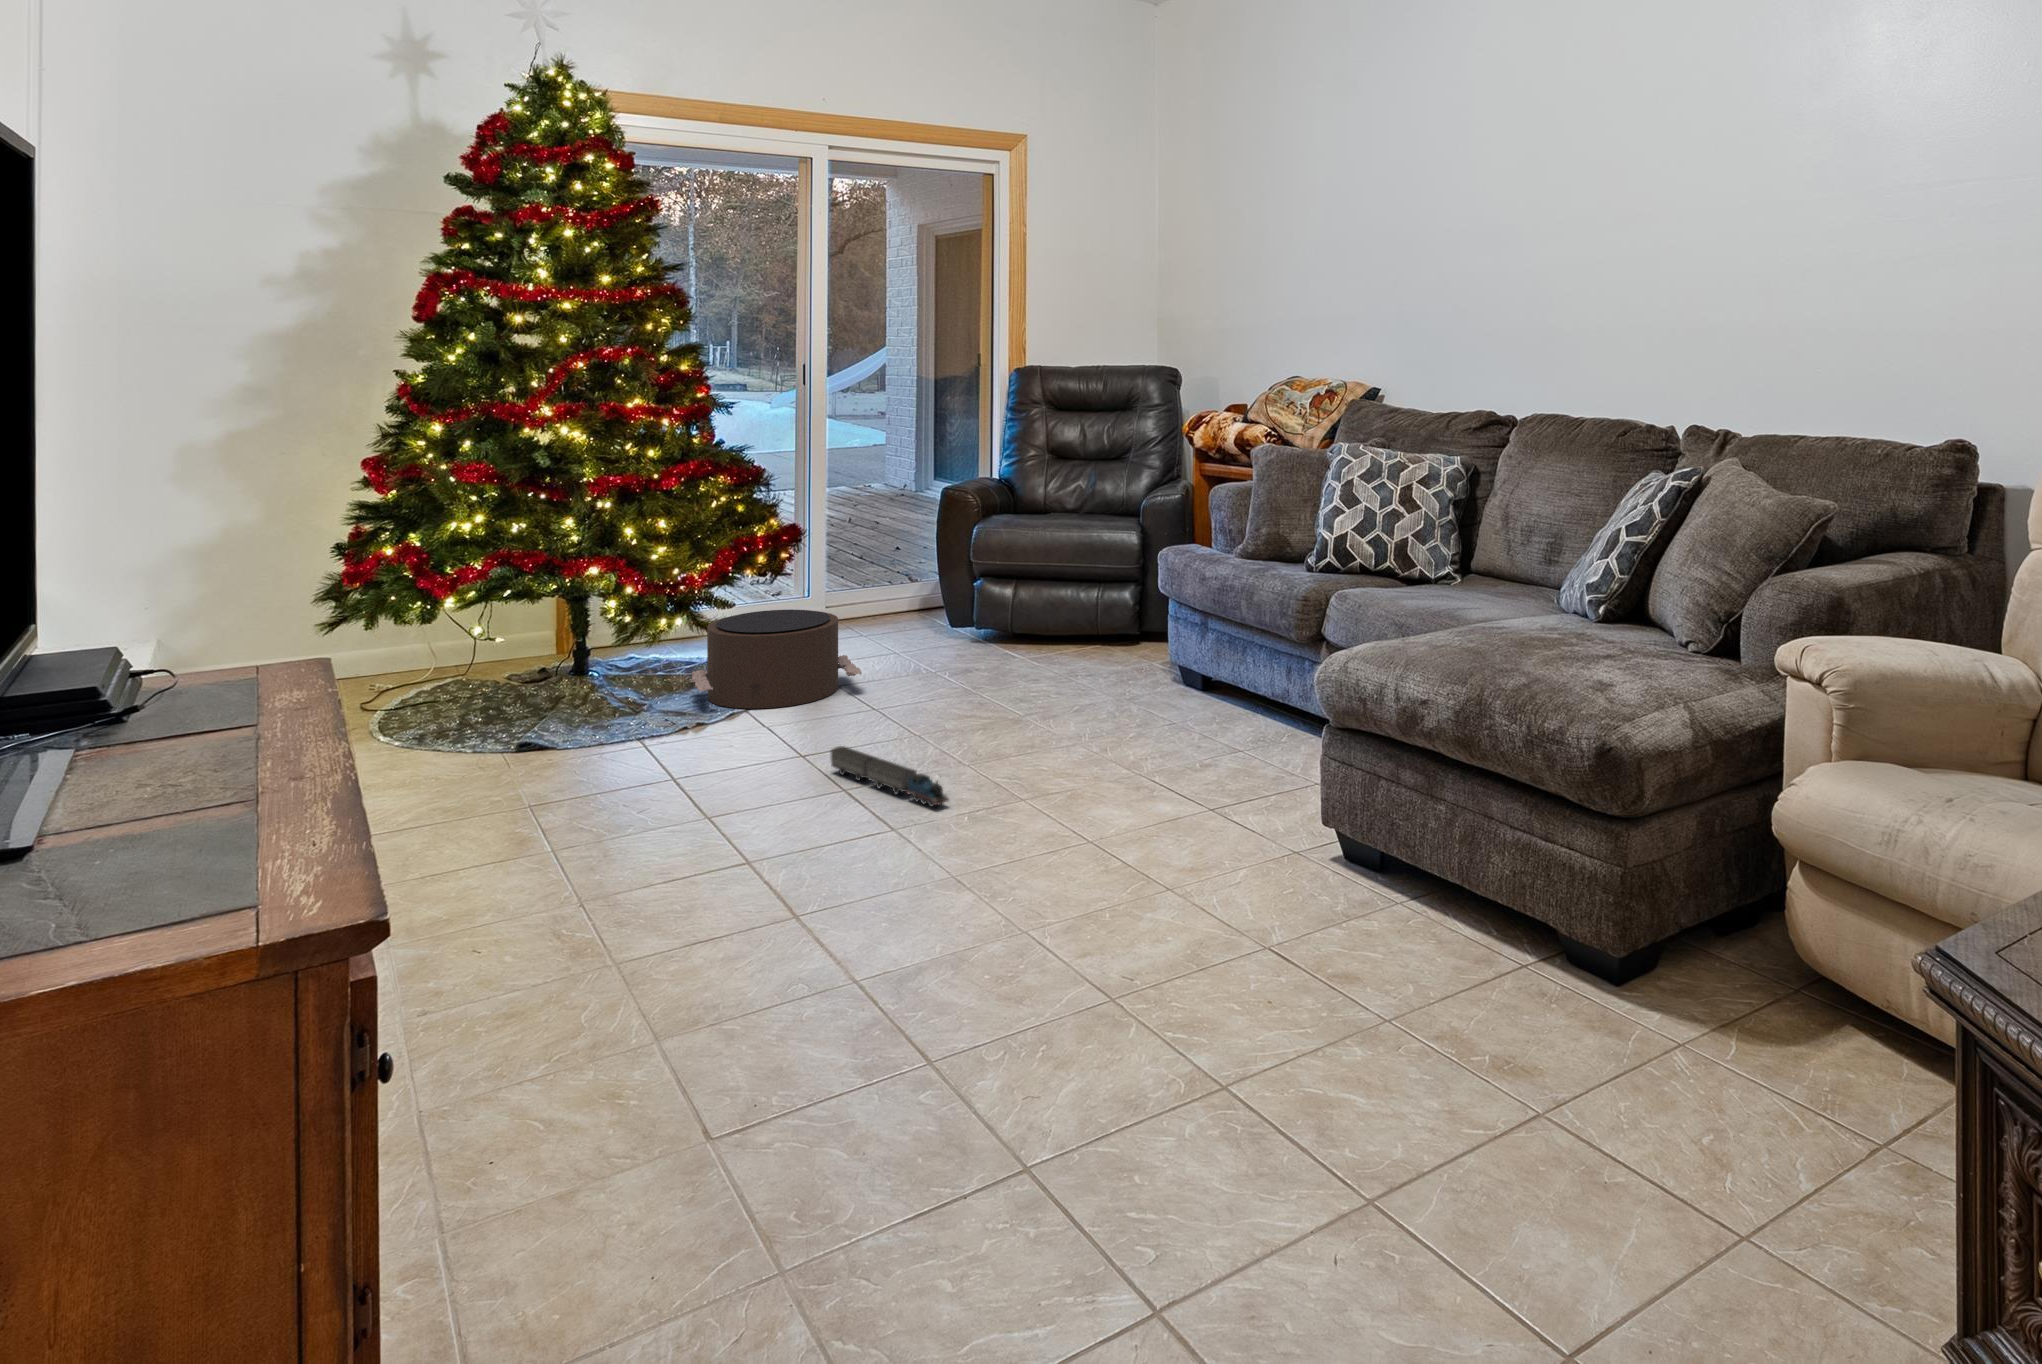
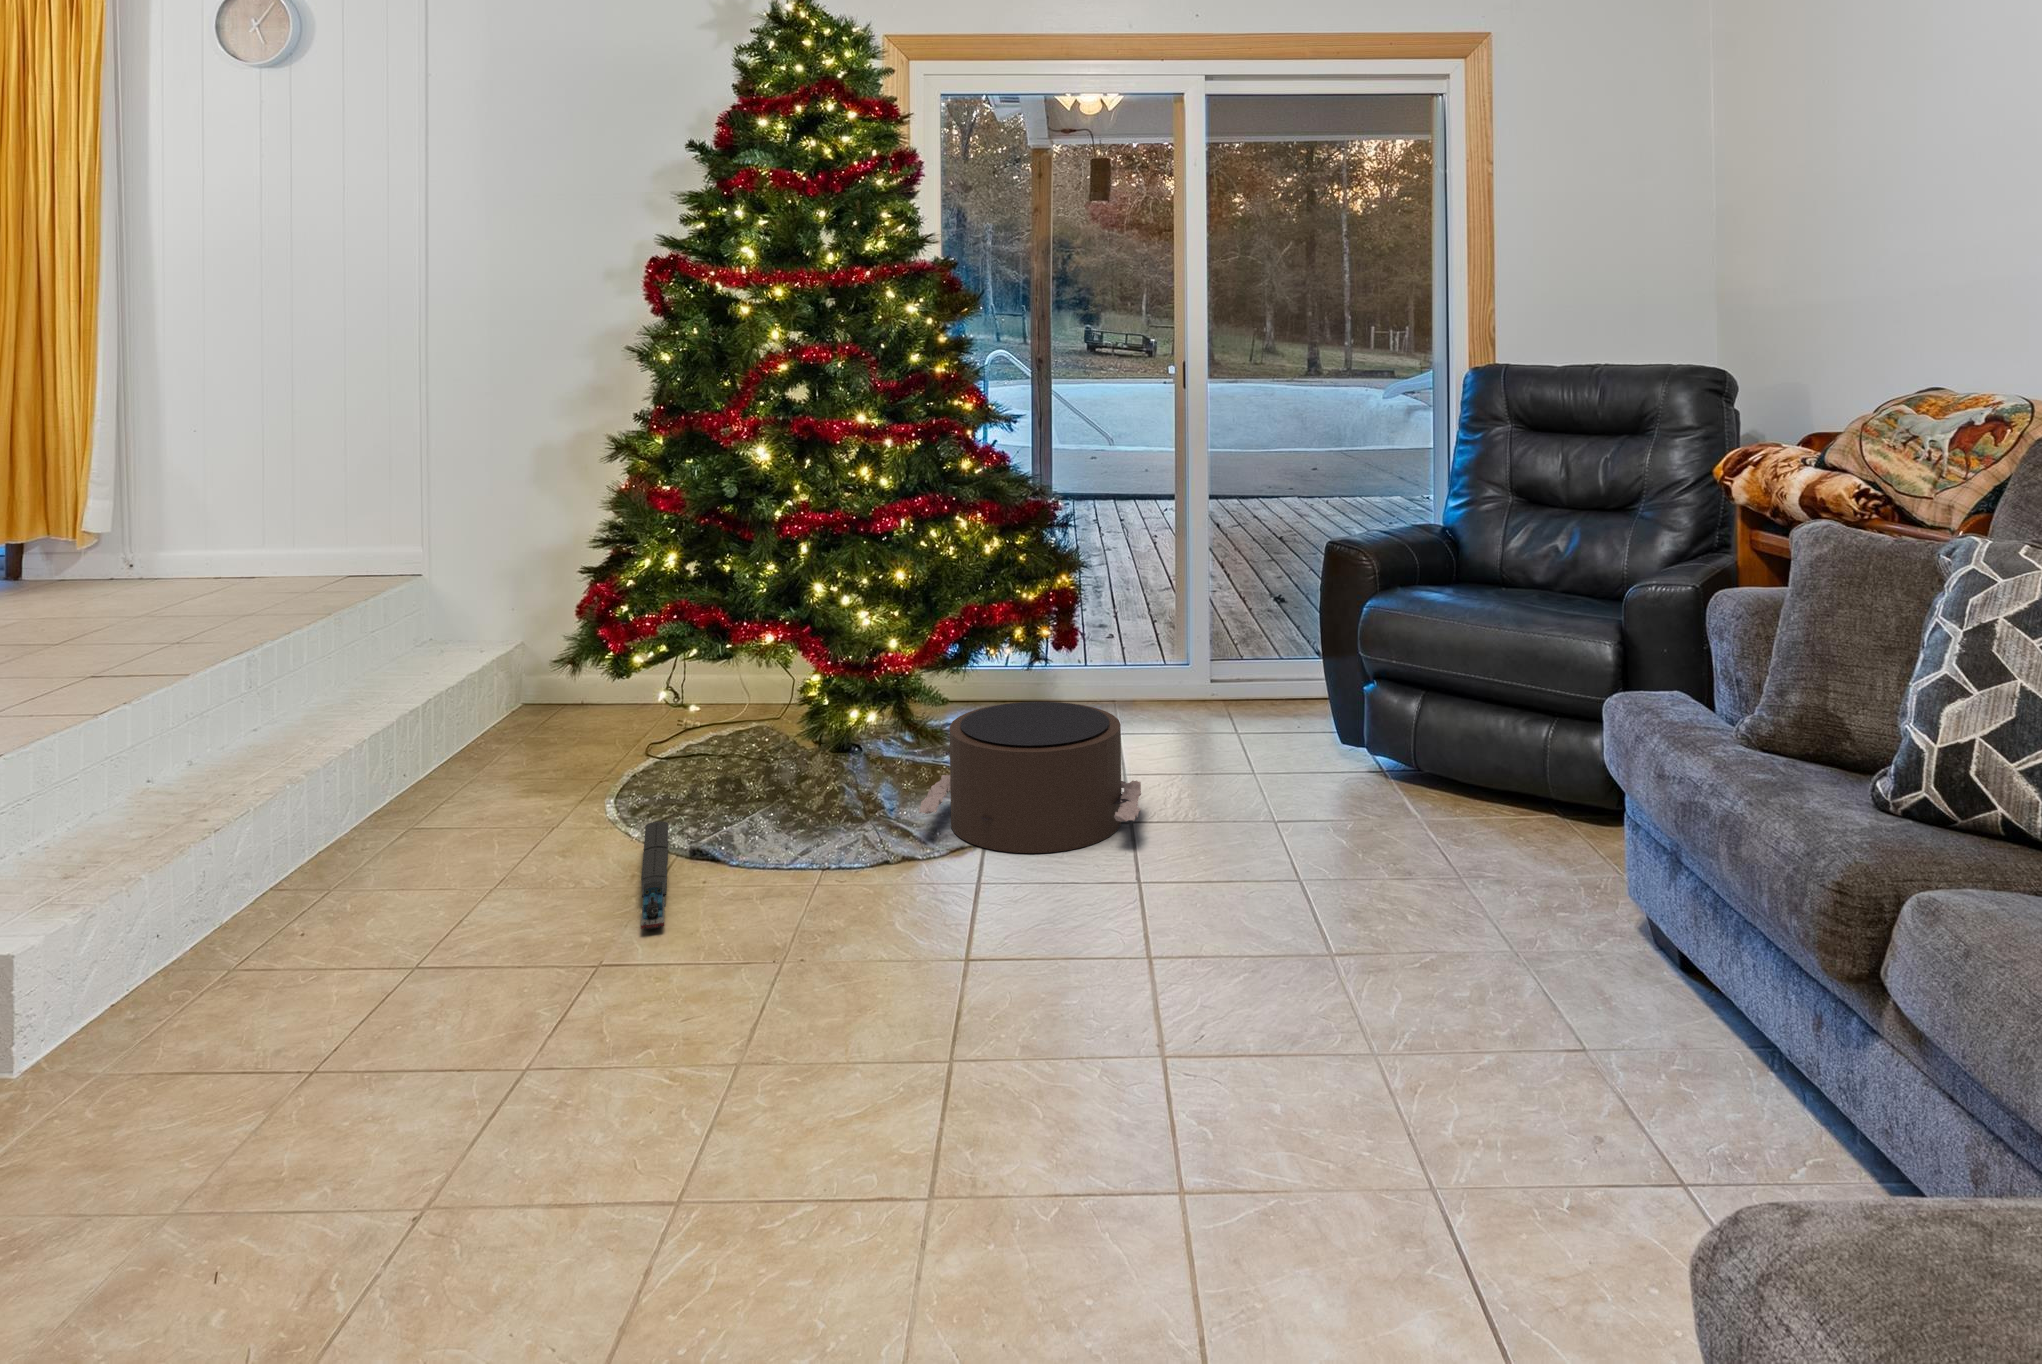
toy train: present [831,746,949,807] -> present [641,821,668,930]

